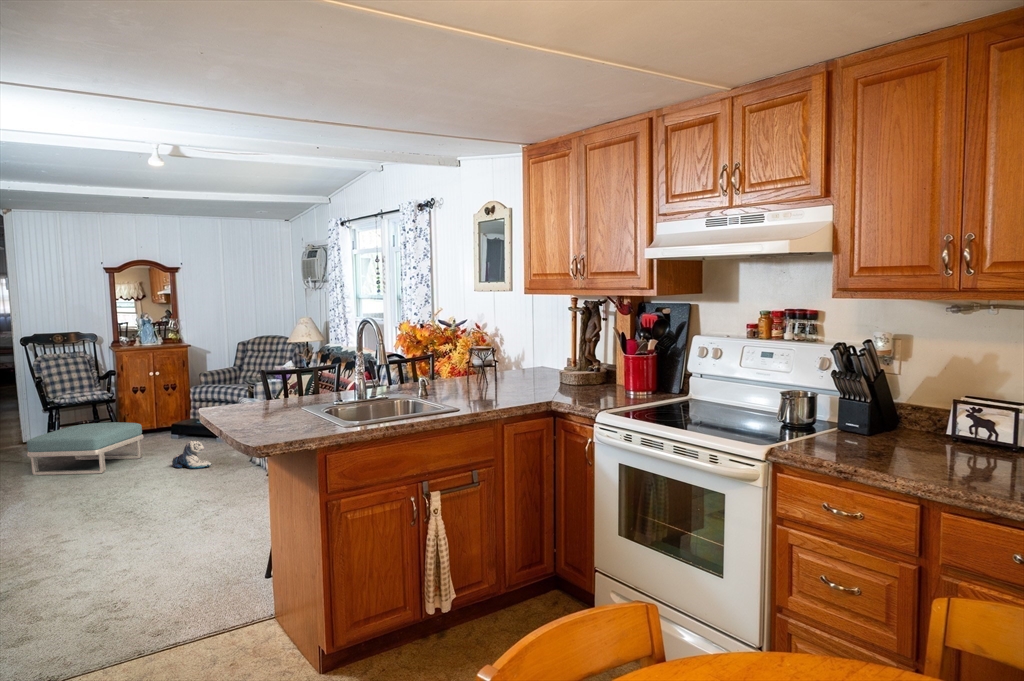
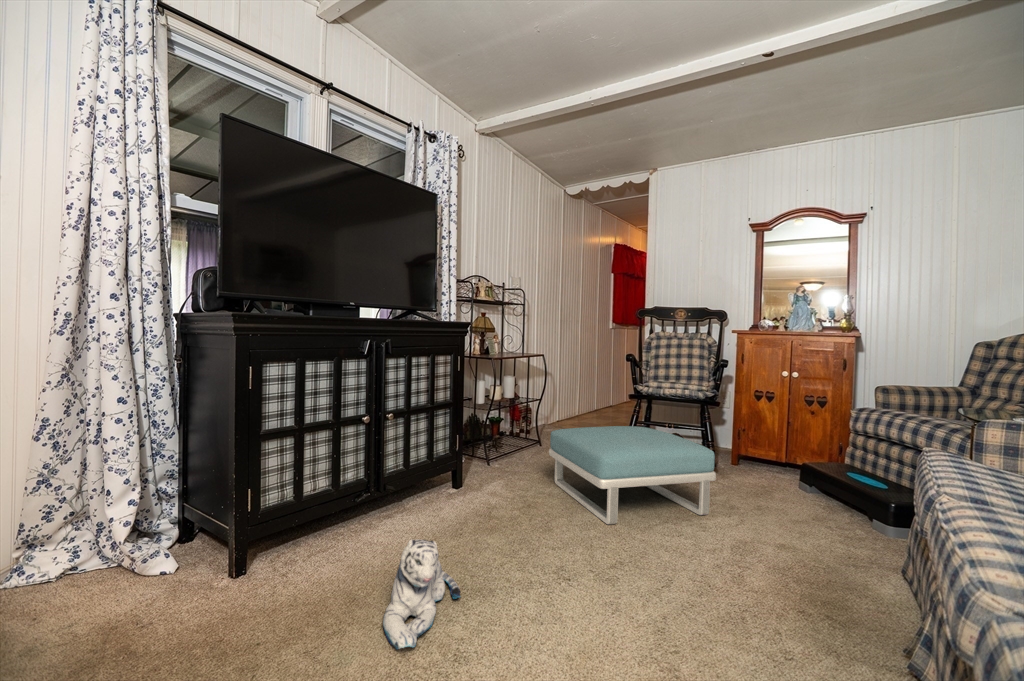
plush toy: present [172,441,212,469] -> present [383,539,460,650]

